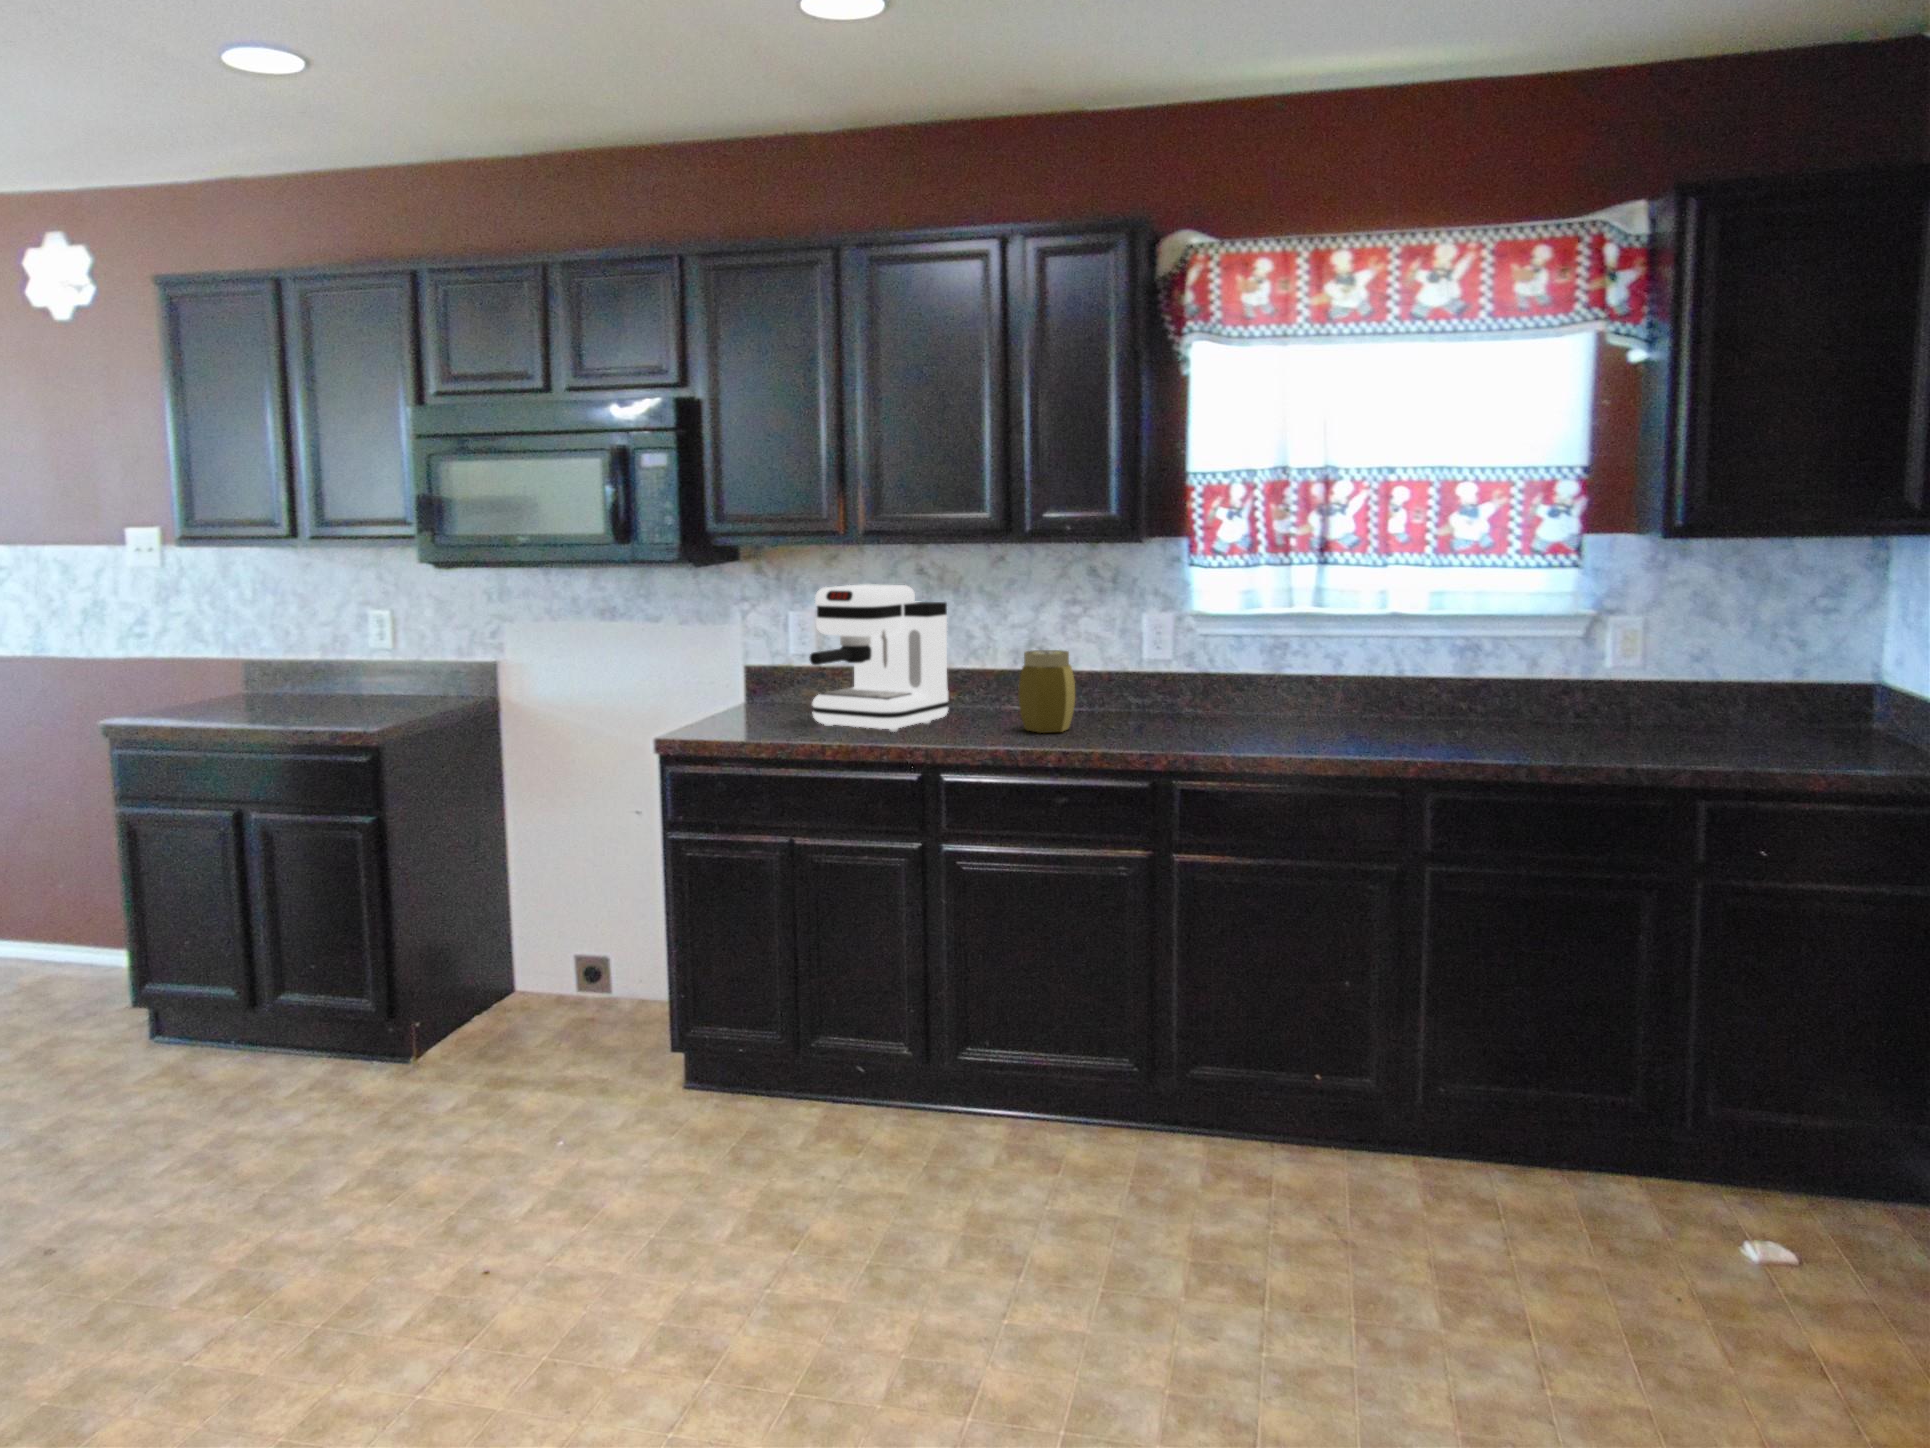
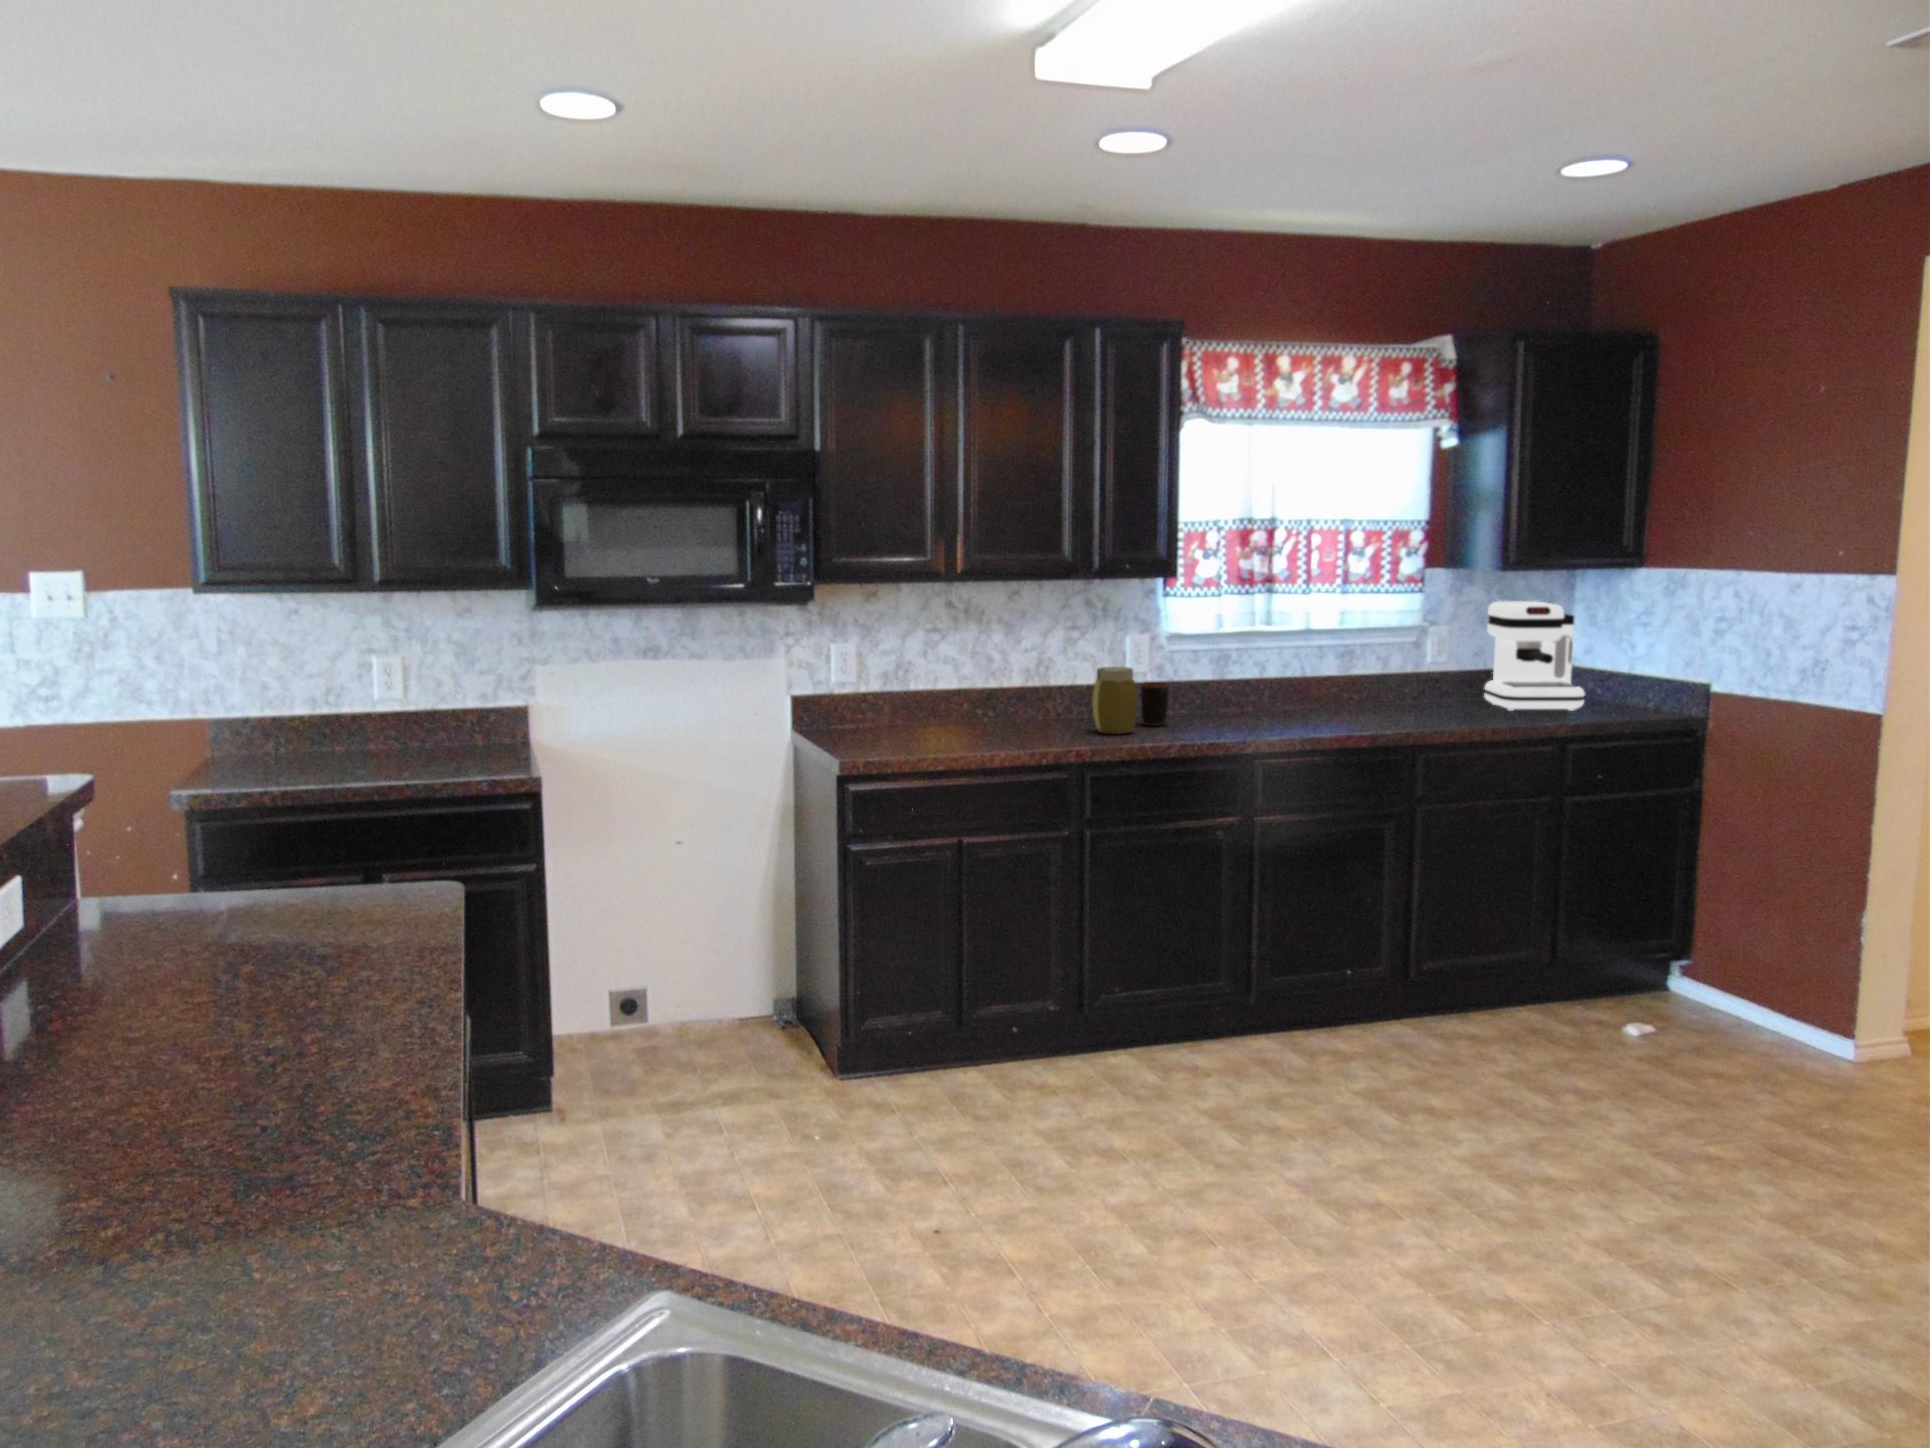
coffee maker: present [809,584,948,732] -> present [1484,601,1585,711]
mug: none [1104,672,1153,727] -> present [1140,682,1169,726]

